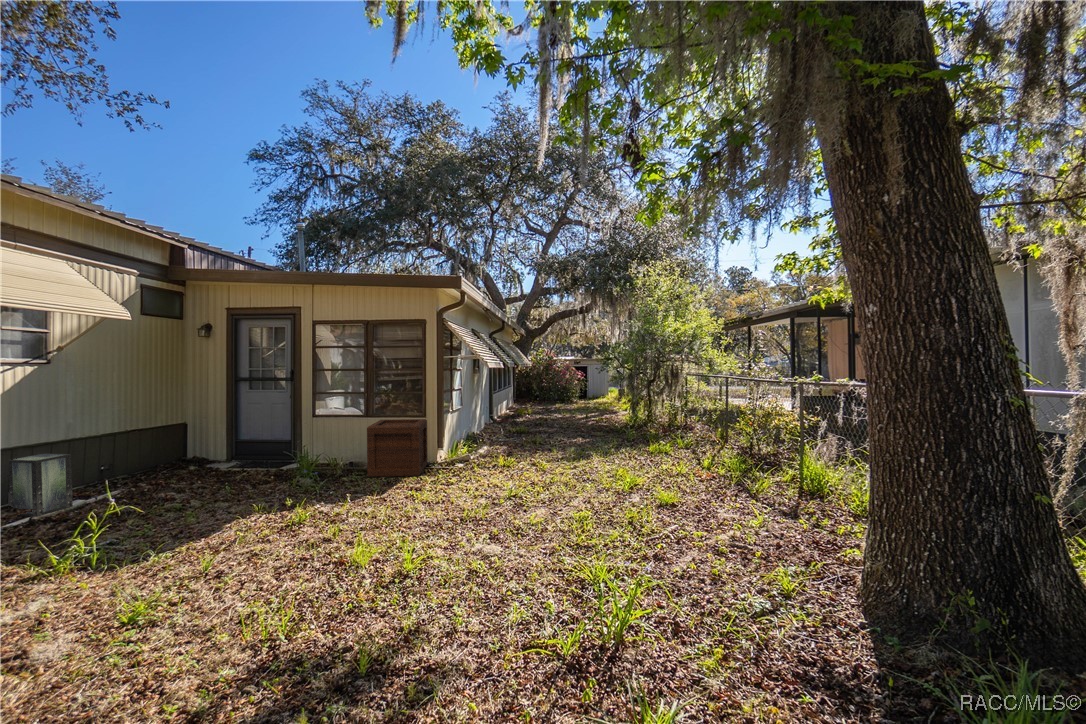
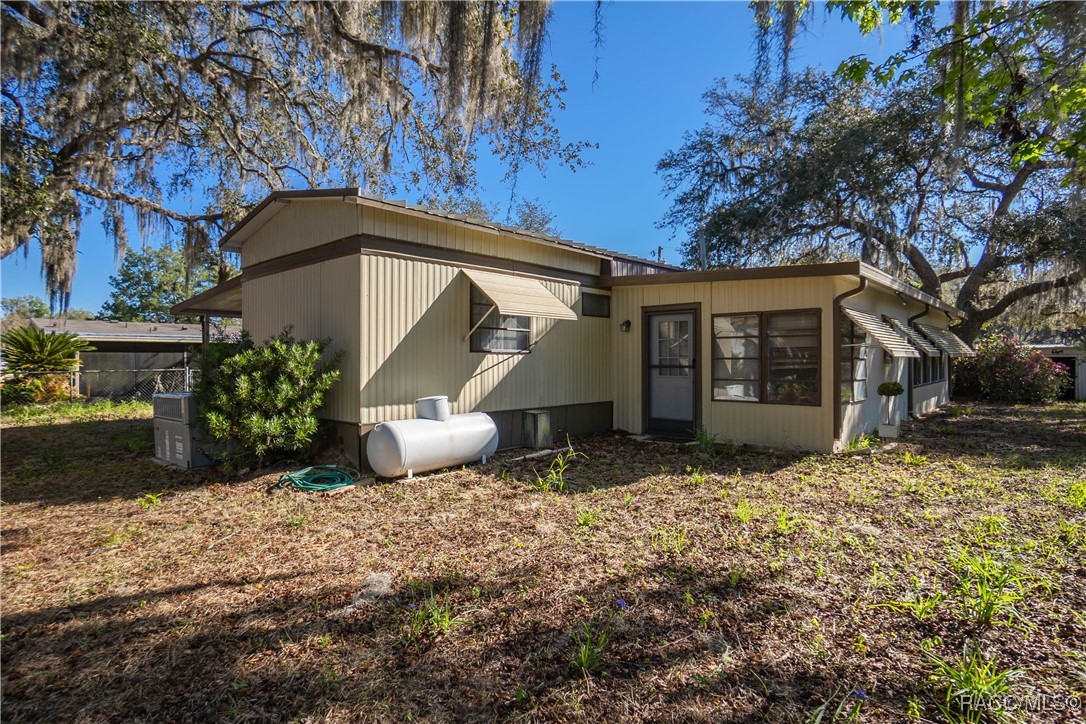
potted tree: none [471,389,491,440] -> present [877,381,904,438]
wooden crate: present [367,419,428,477] -> none [756,405,819,463]

